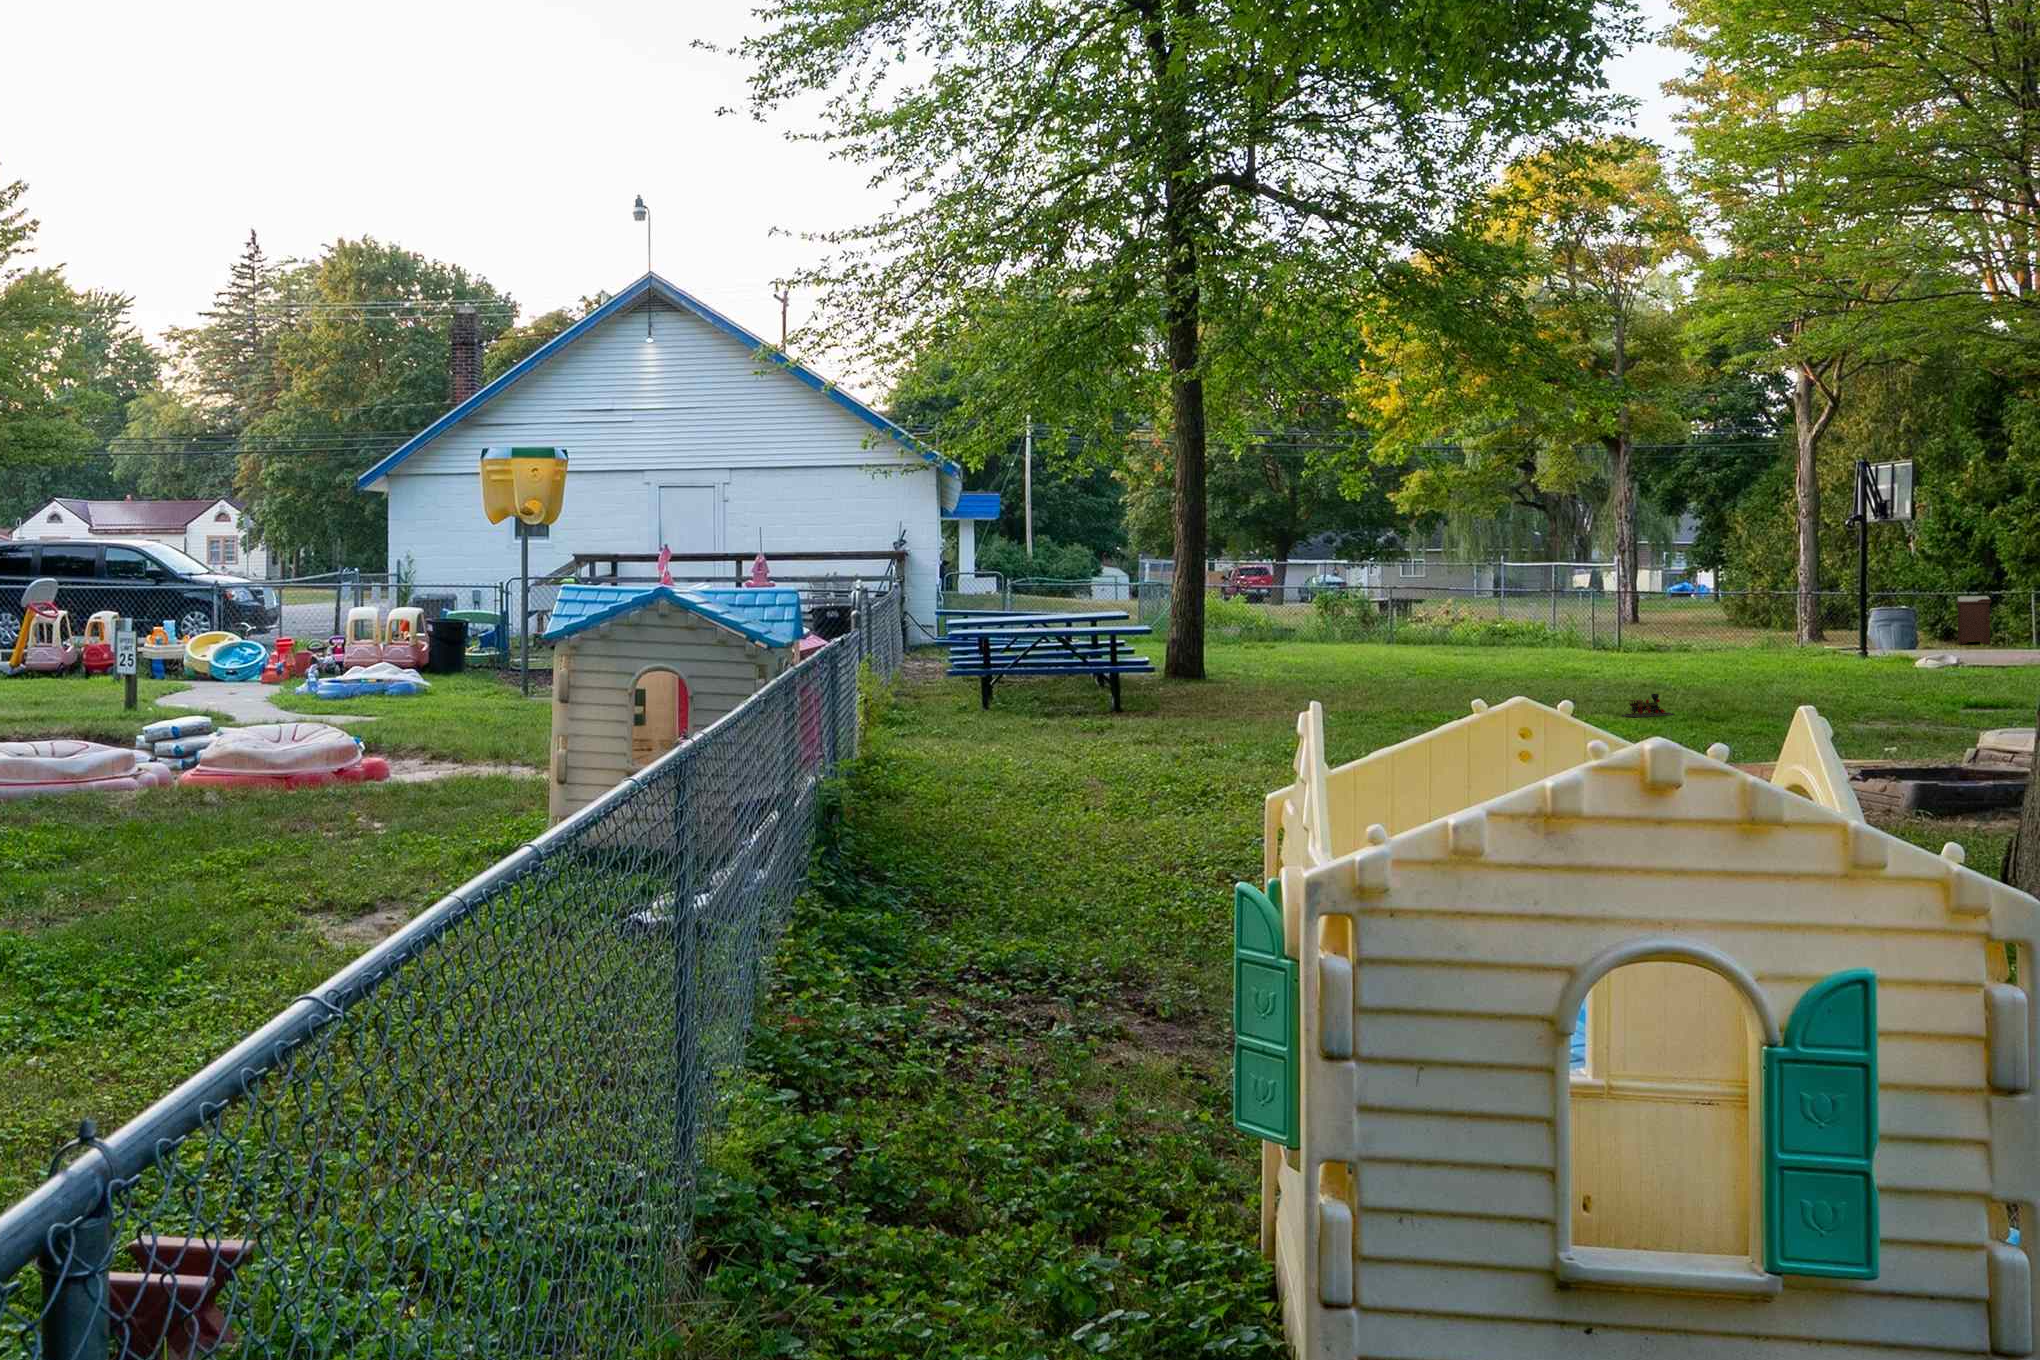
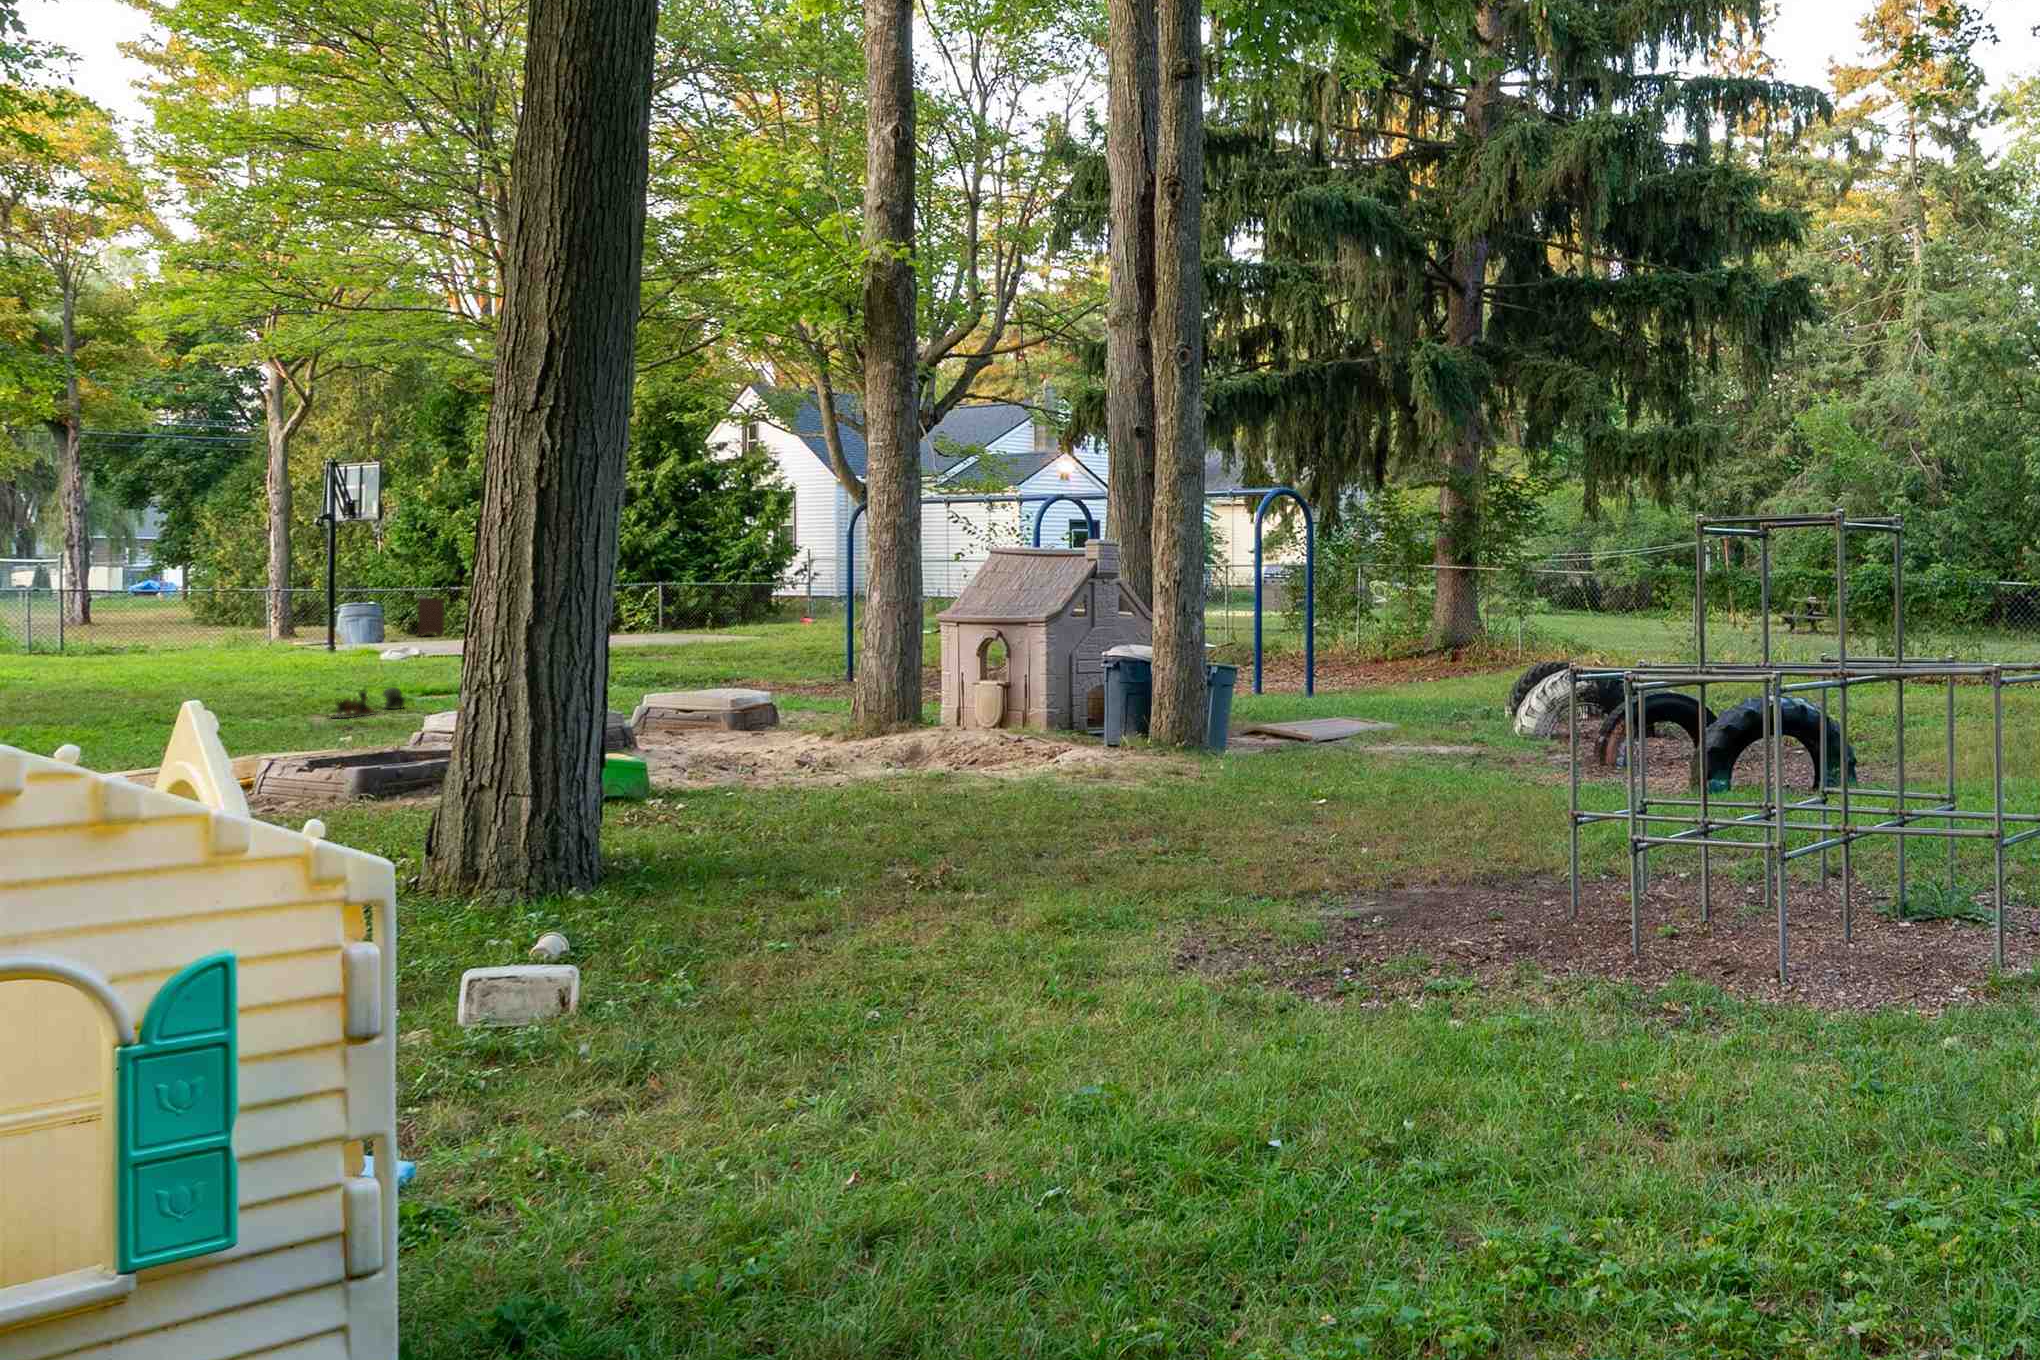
toy train: present [1622,694,1675,717] -> present [331,691,379,718]
plush toy: none [1925,699,1950,721] -> present [383,687,405,709]

